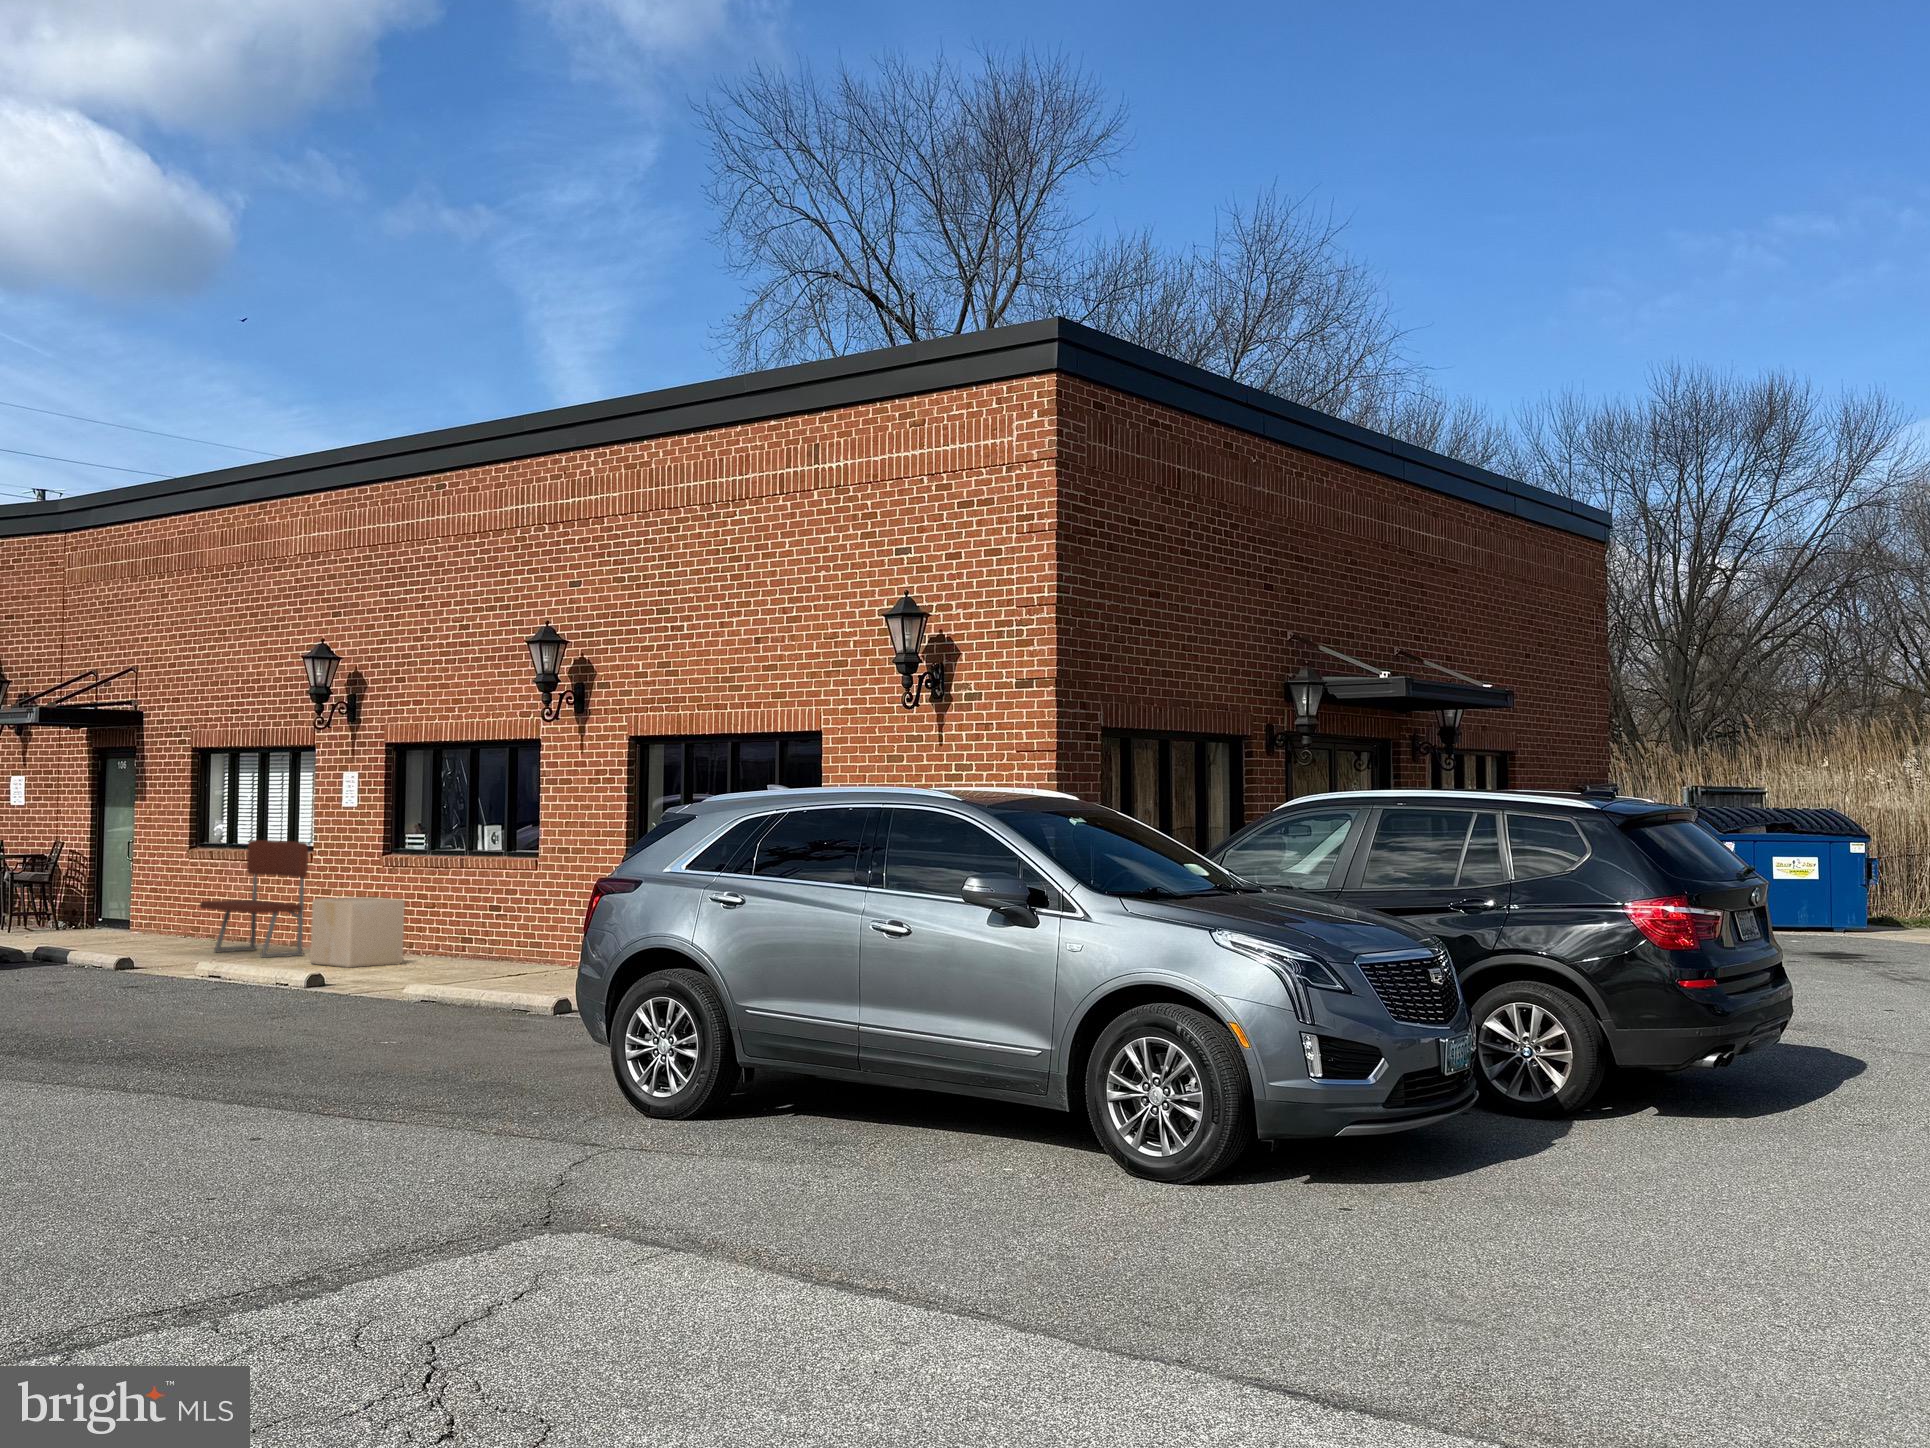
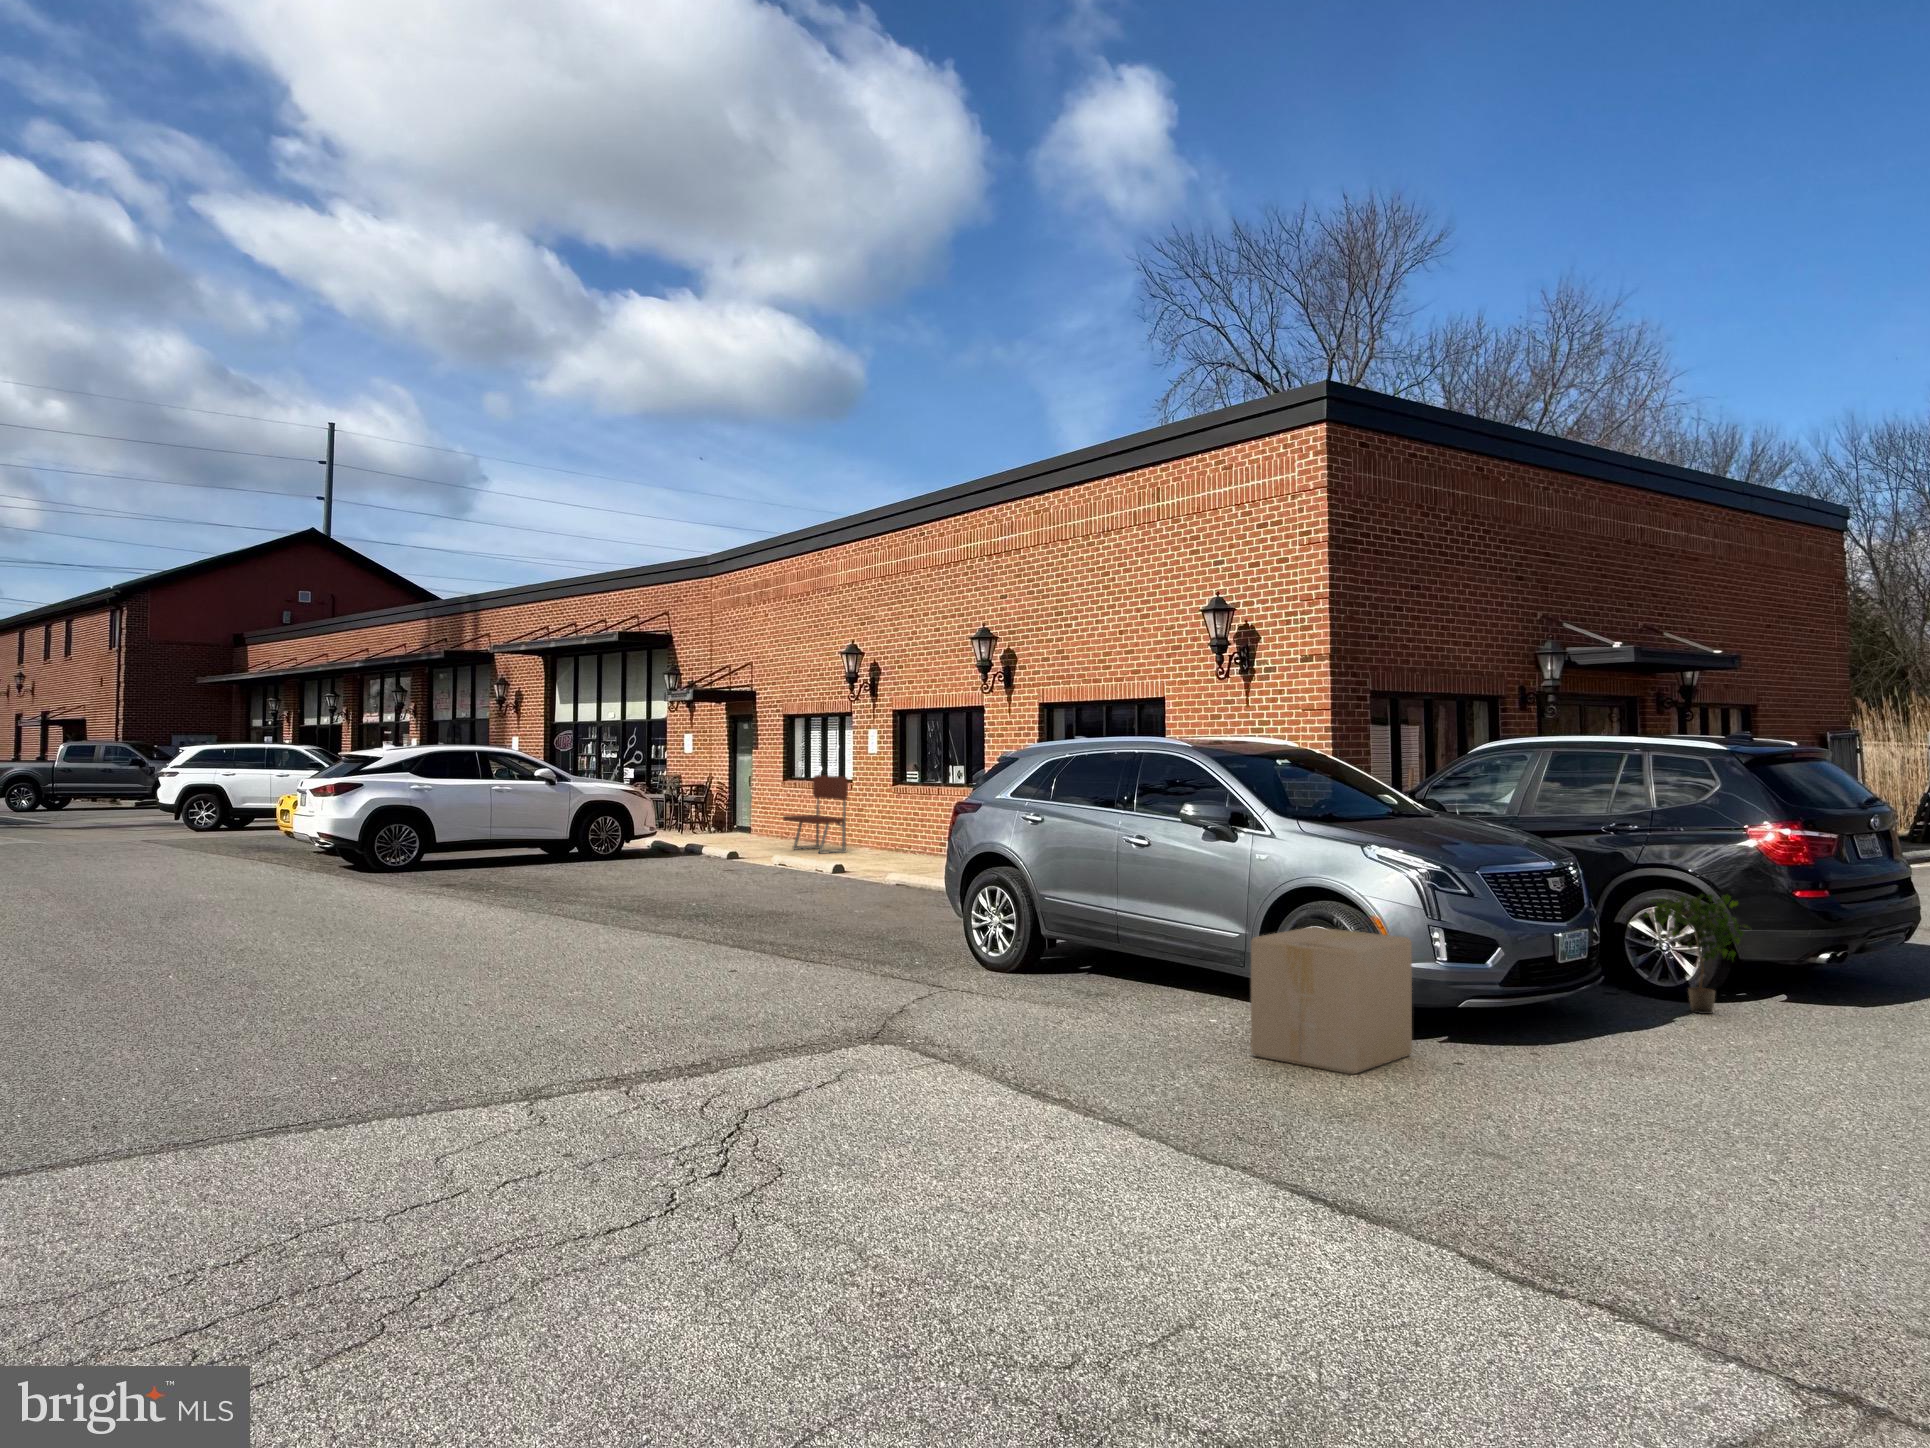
cardboard box: present [310,897,405,968] -> present [1251,927,1412,1075]
potted plant: none [1509,986,1631,1133] -> present [1644,894,1749,1014]

